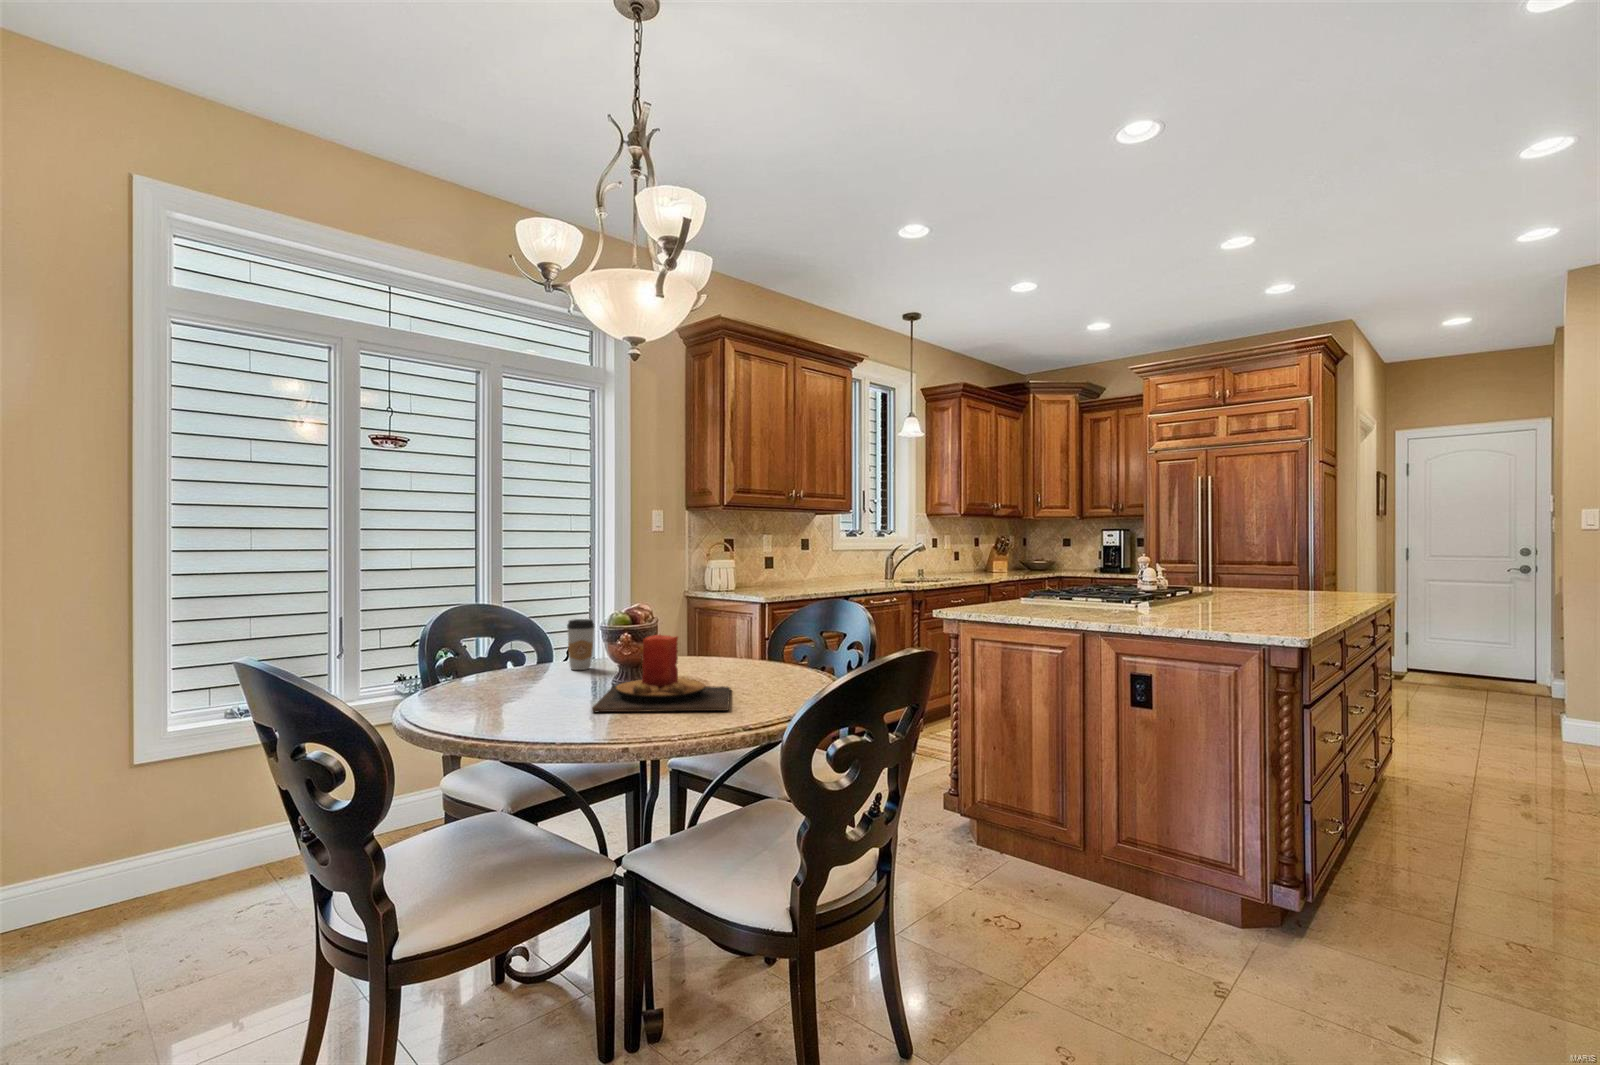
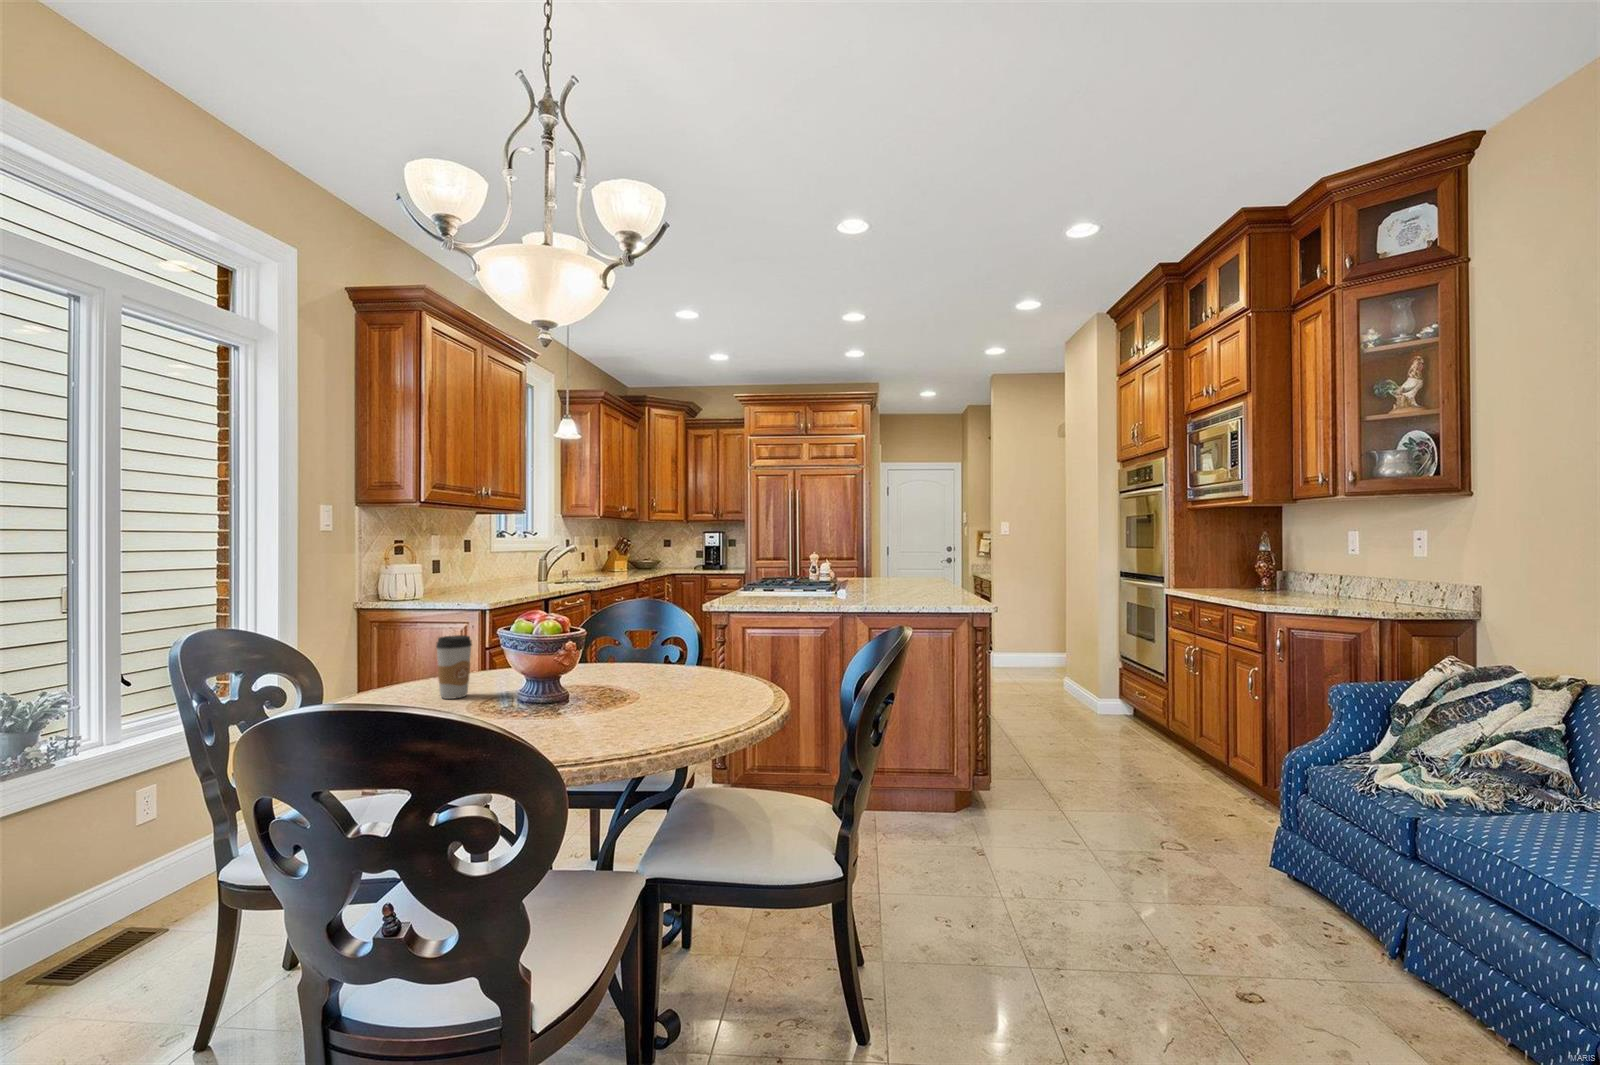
candle: present [592,635,730,712] -> none [568,638,748,730]

